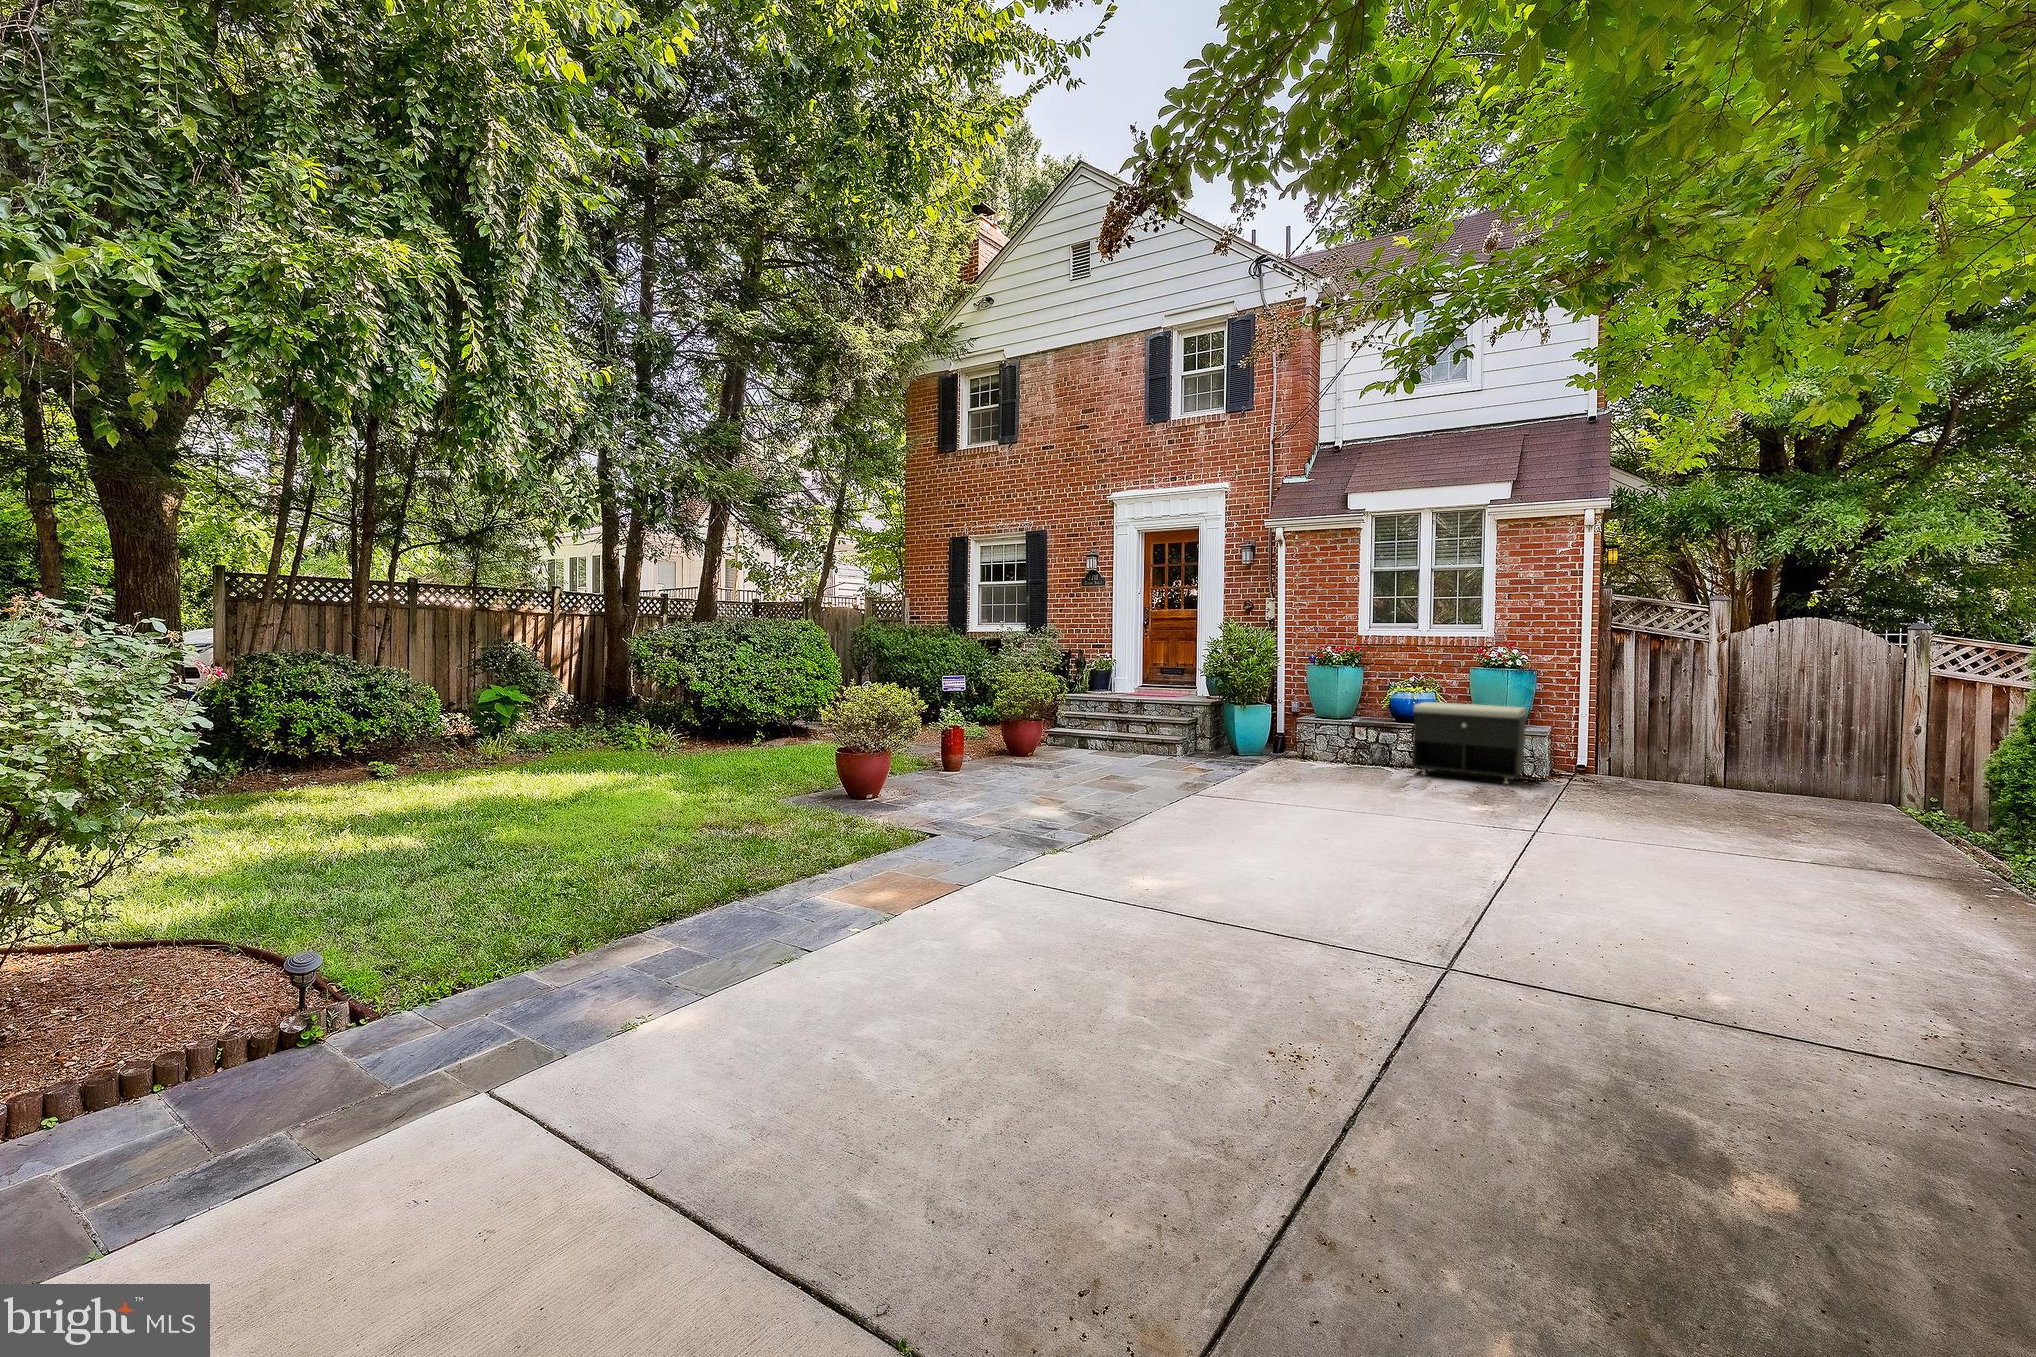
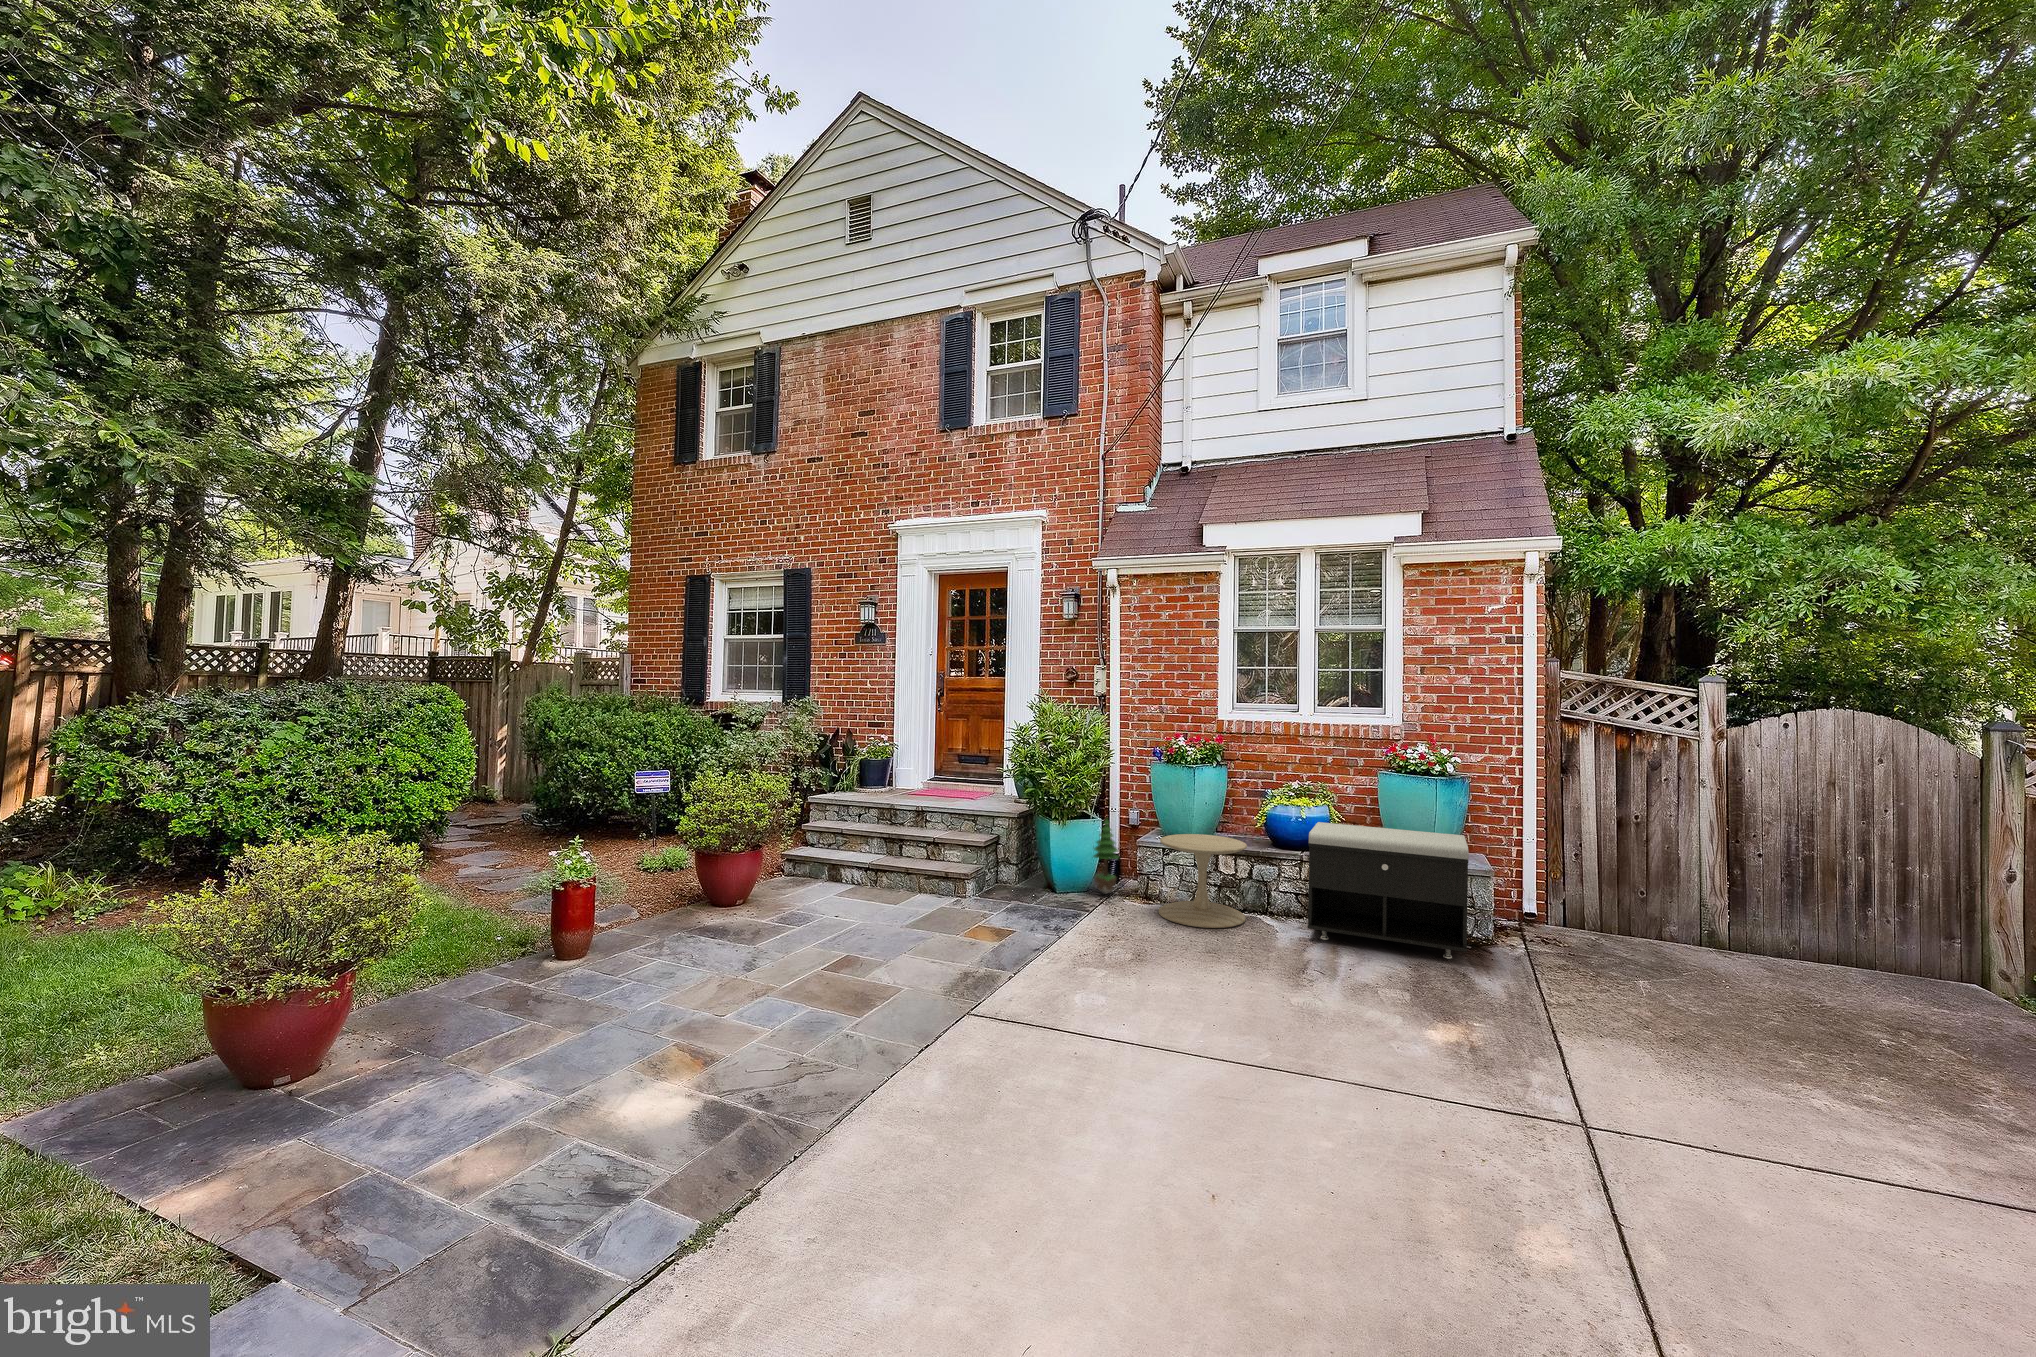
potted tree: none [1264,702,1284,755] -> present [1093,819,1118,894]
side table: none [1311,712,1373,769] -> present [1159,834,1247,928]

